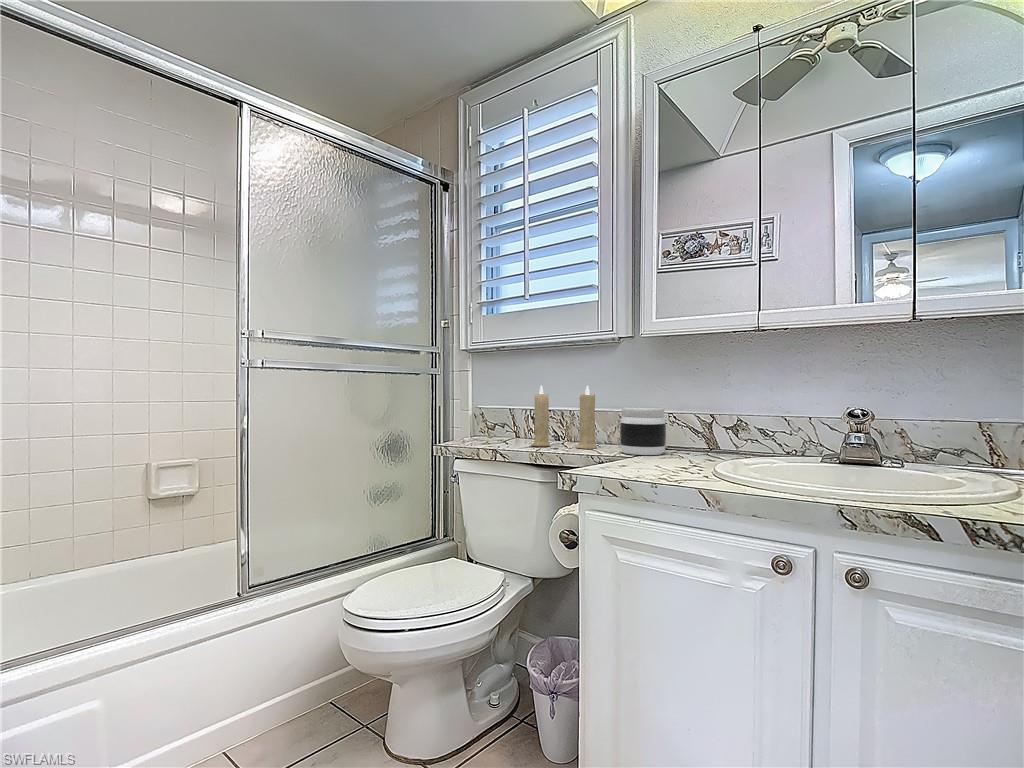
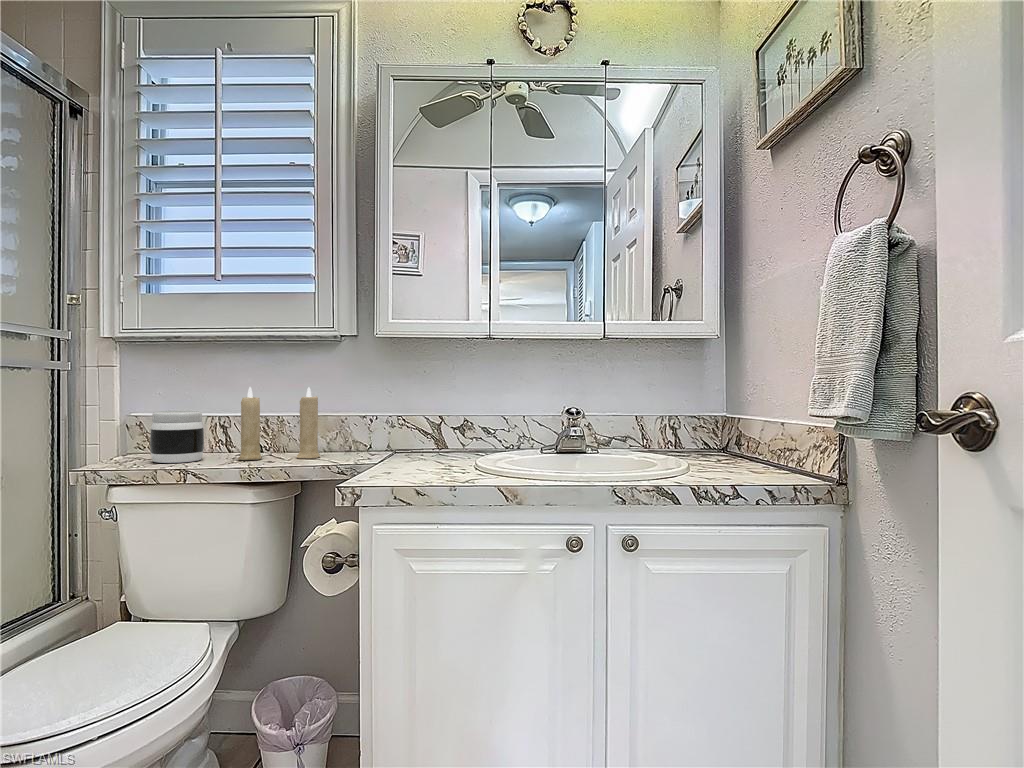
jar: present [620,407,666,455] -> present [150,411,204,463]

